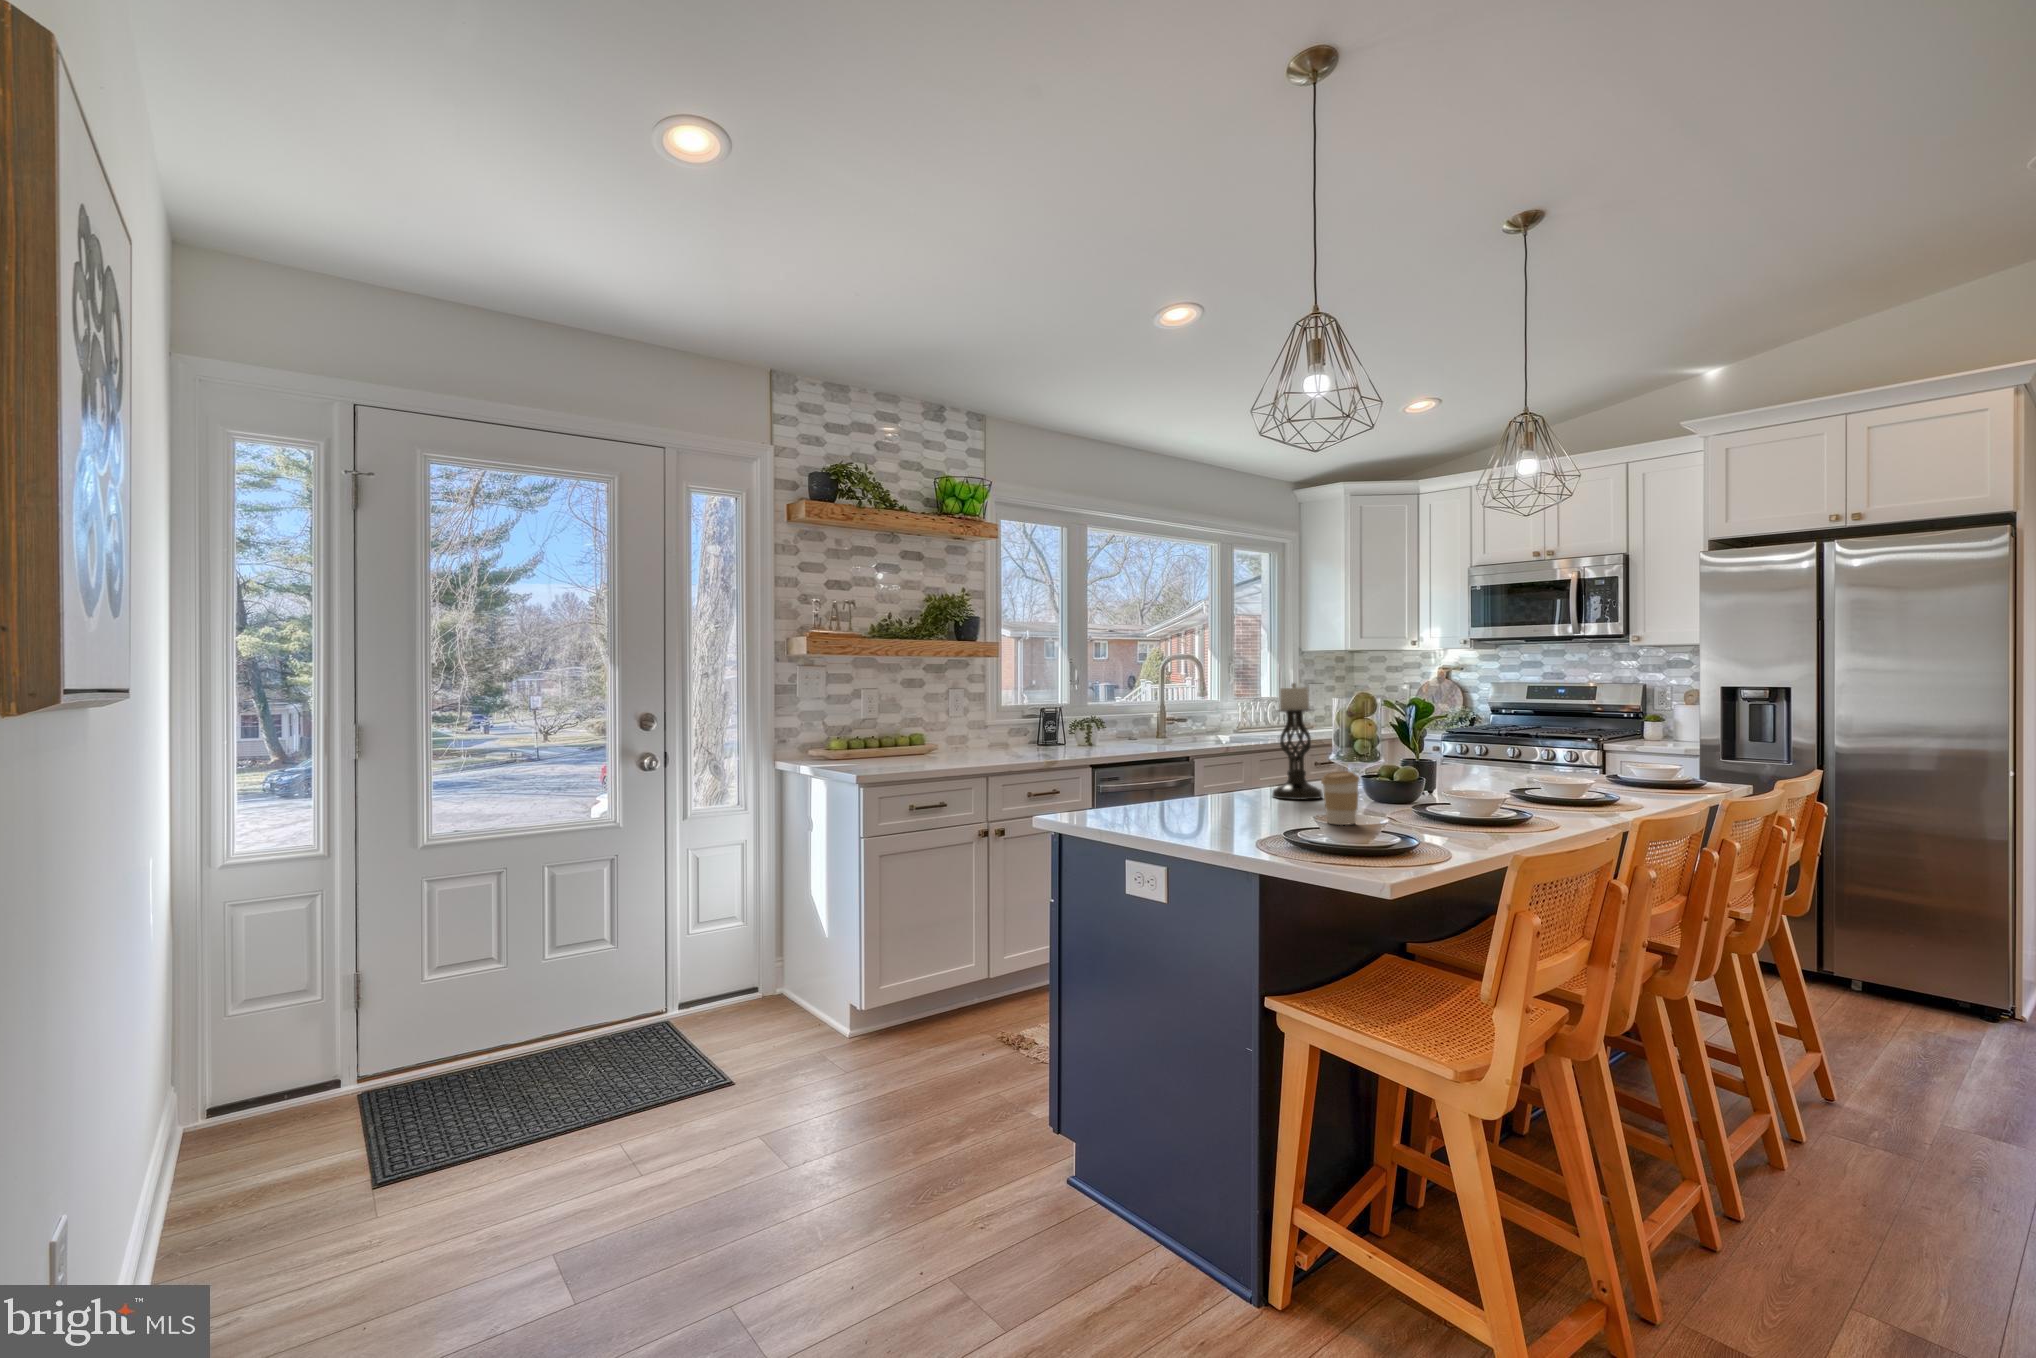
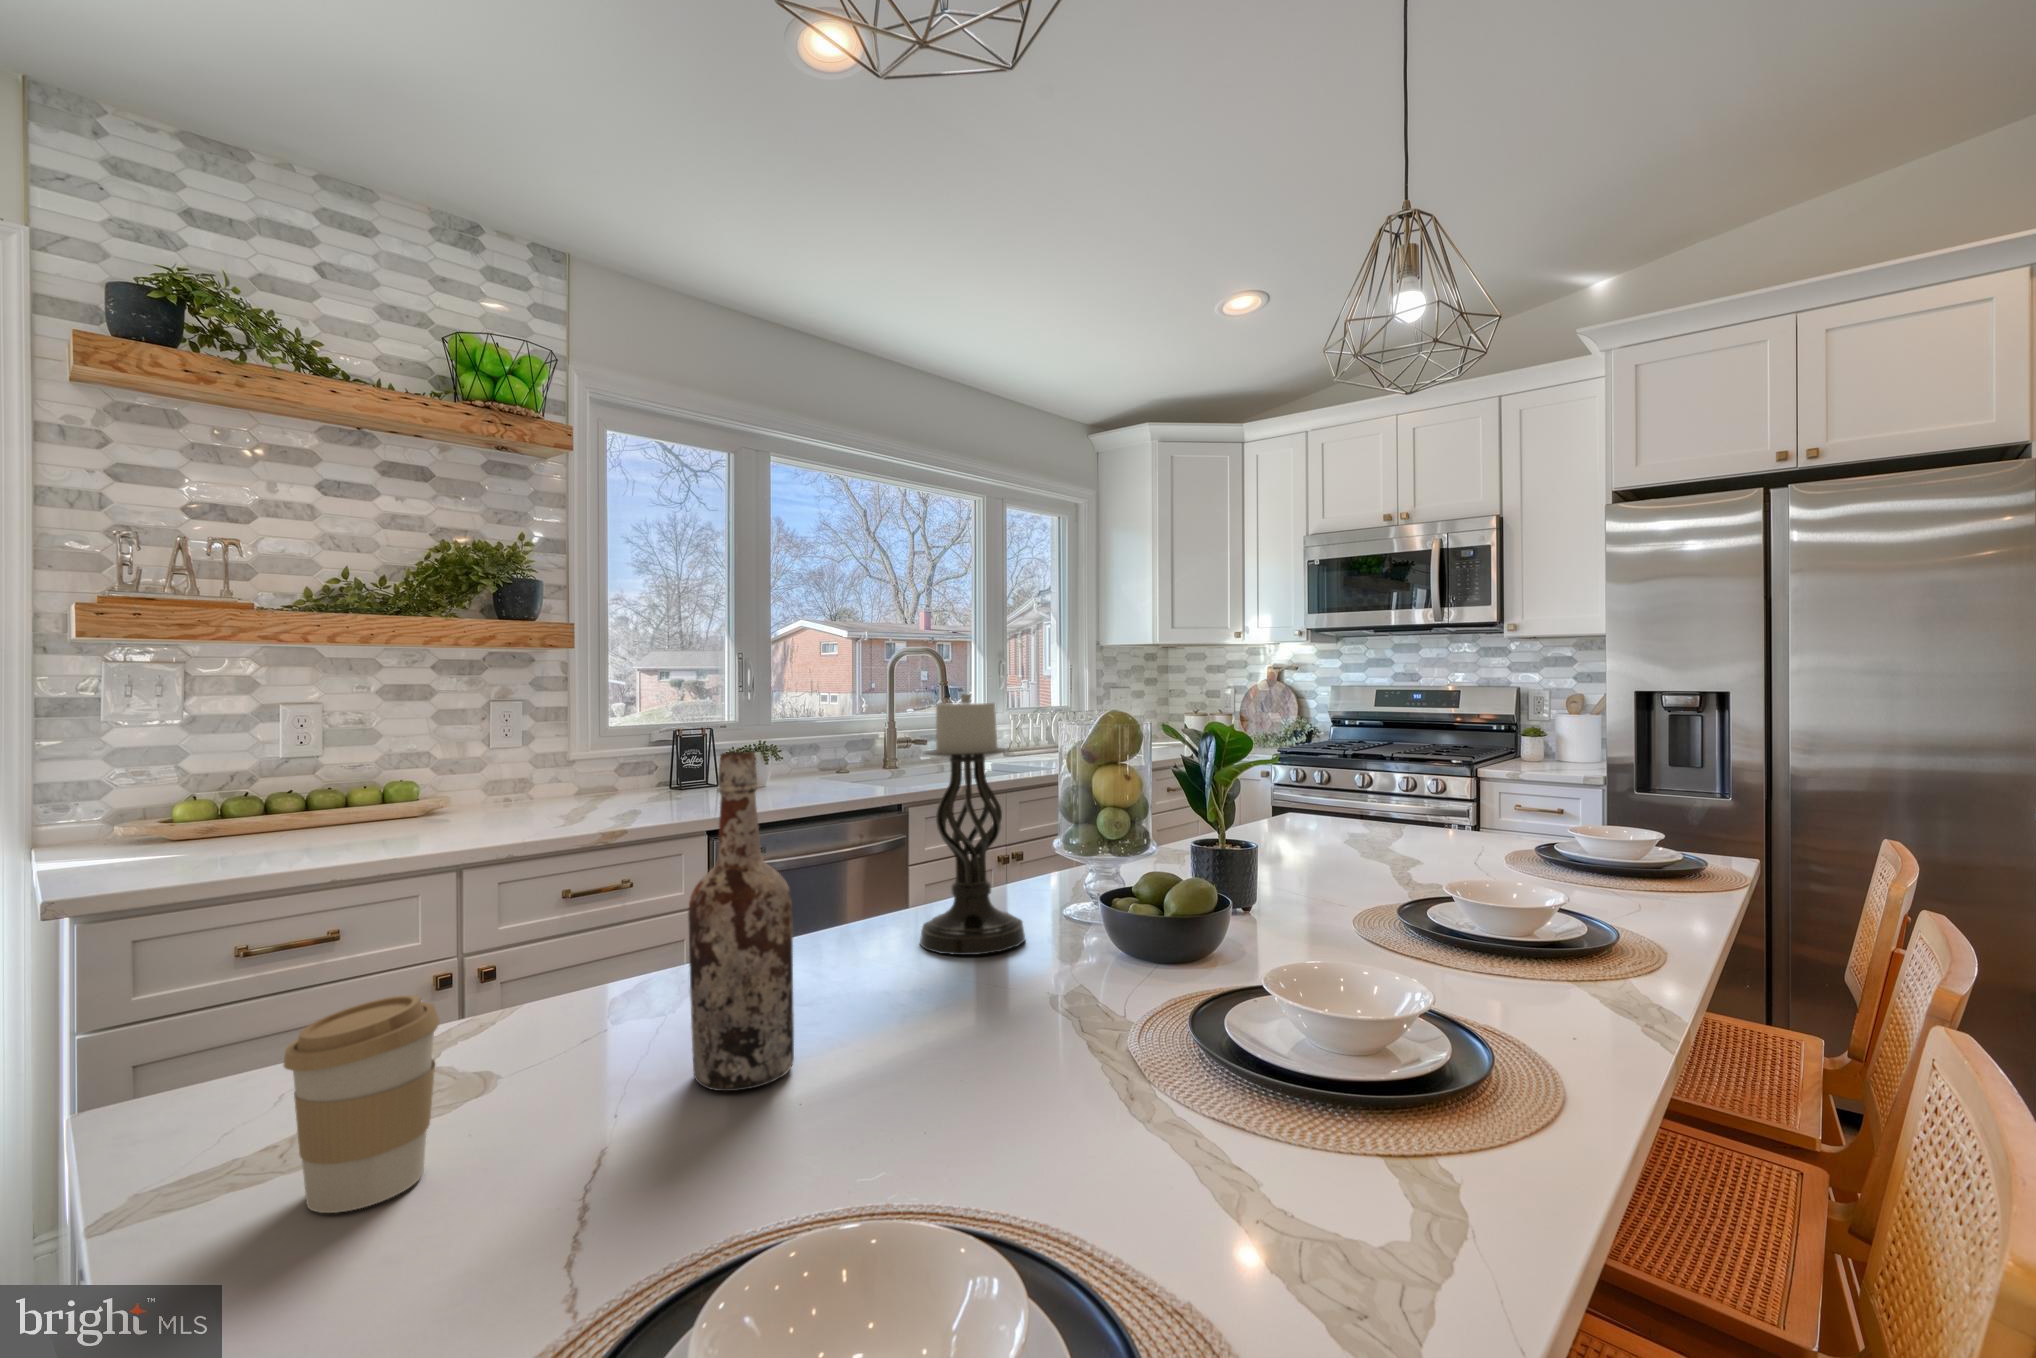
wine bottle: none [1225,702,1263,818] -> present [688,751,794,1091]
coffee cup: present [1321,771,1359,825] -> present [284,995,440,1213]

